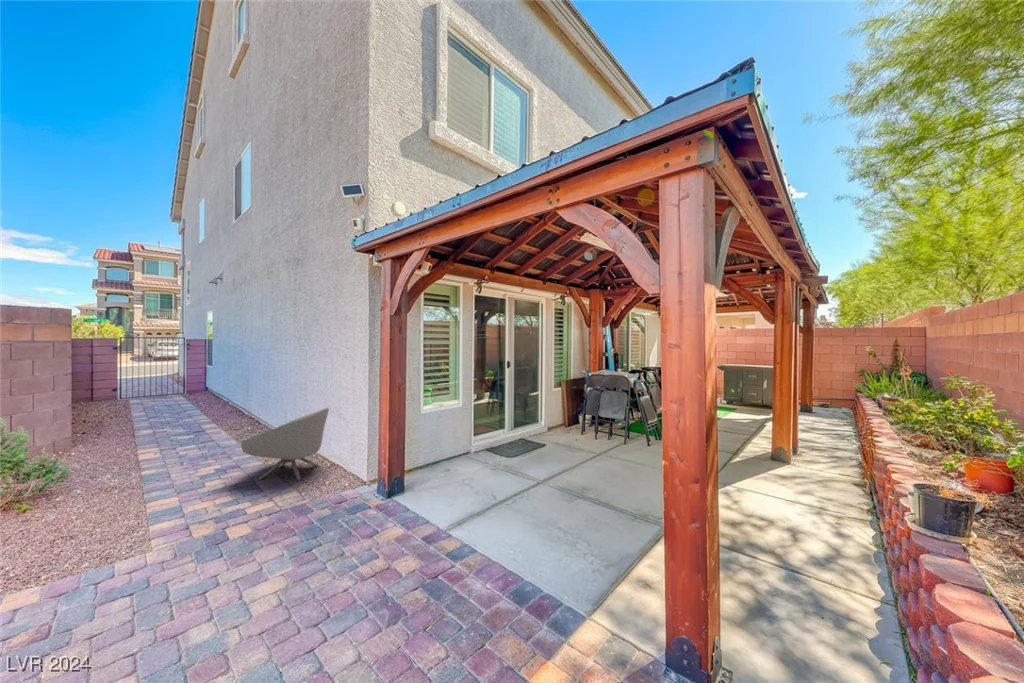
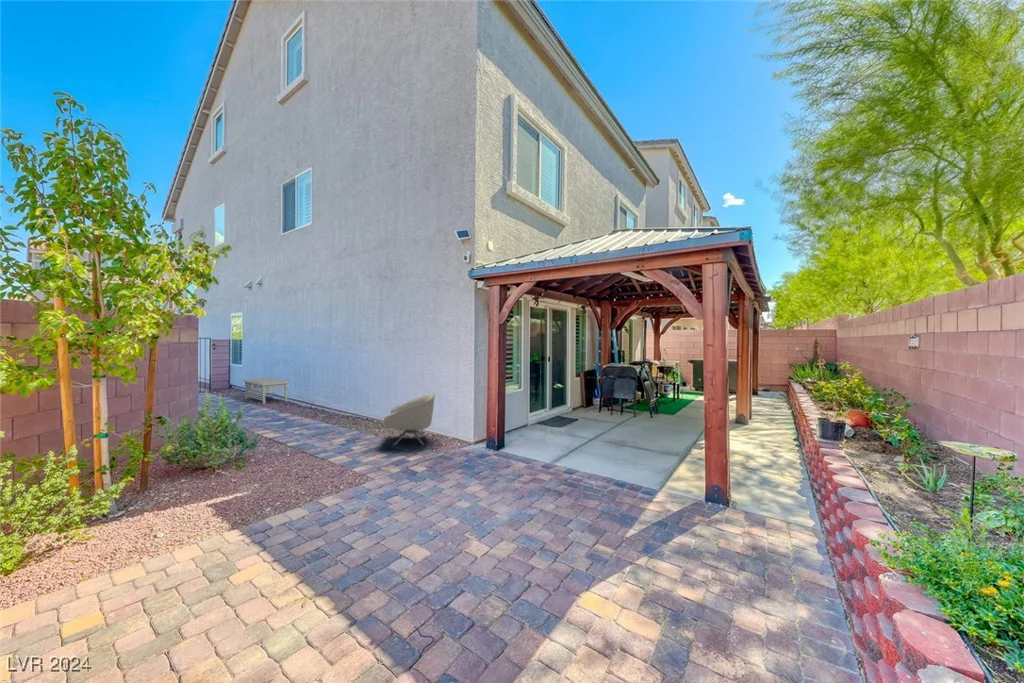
storage bench: none [192,382,234,412] -> present [243,378,289,404]

